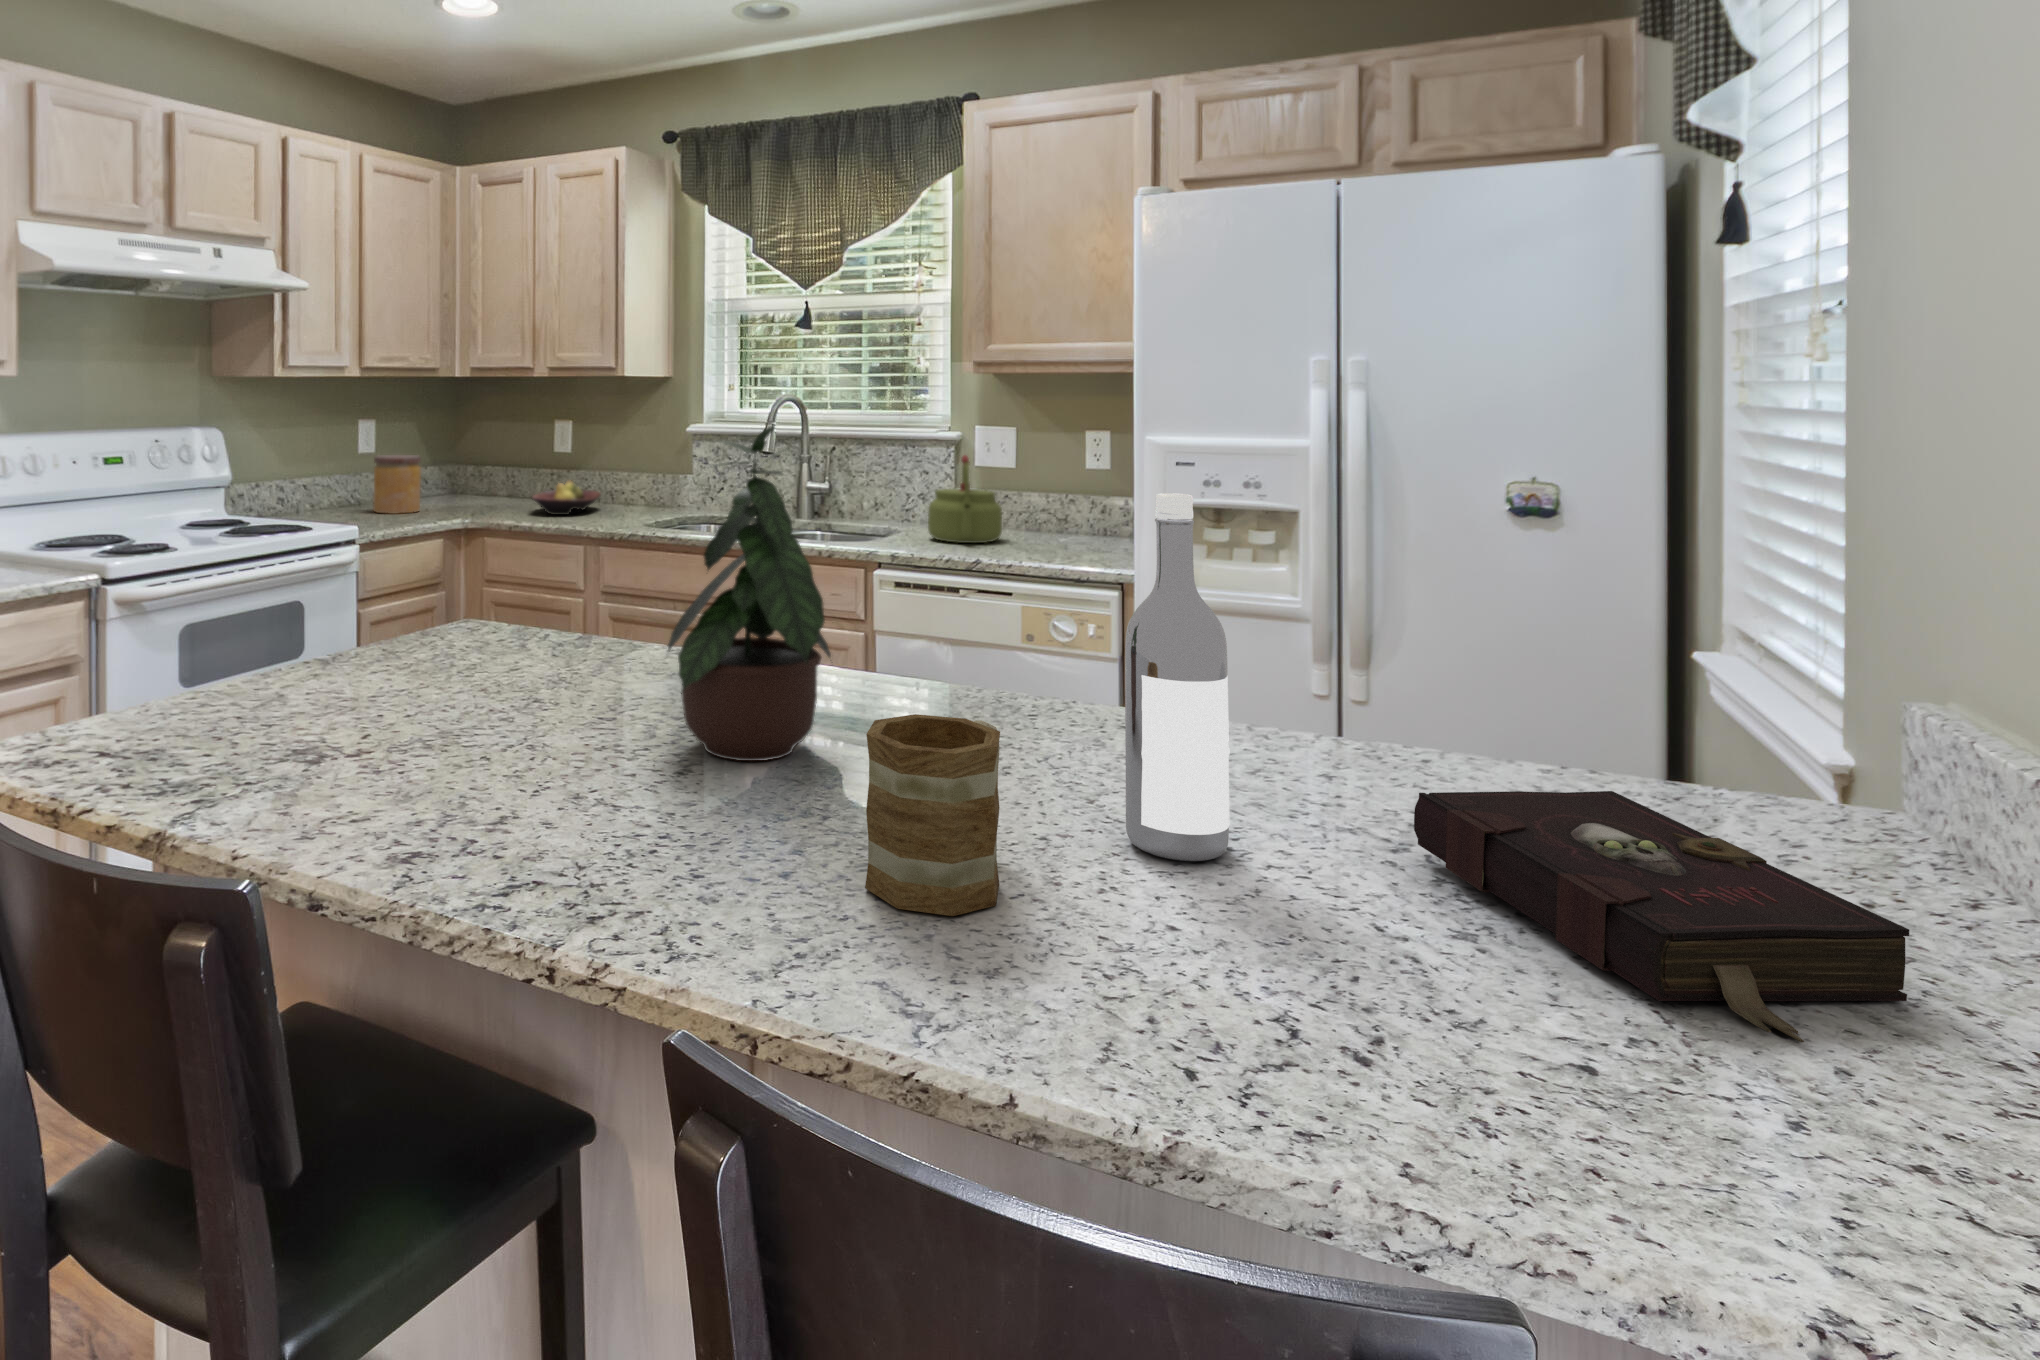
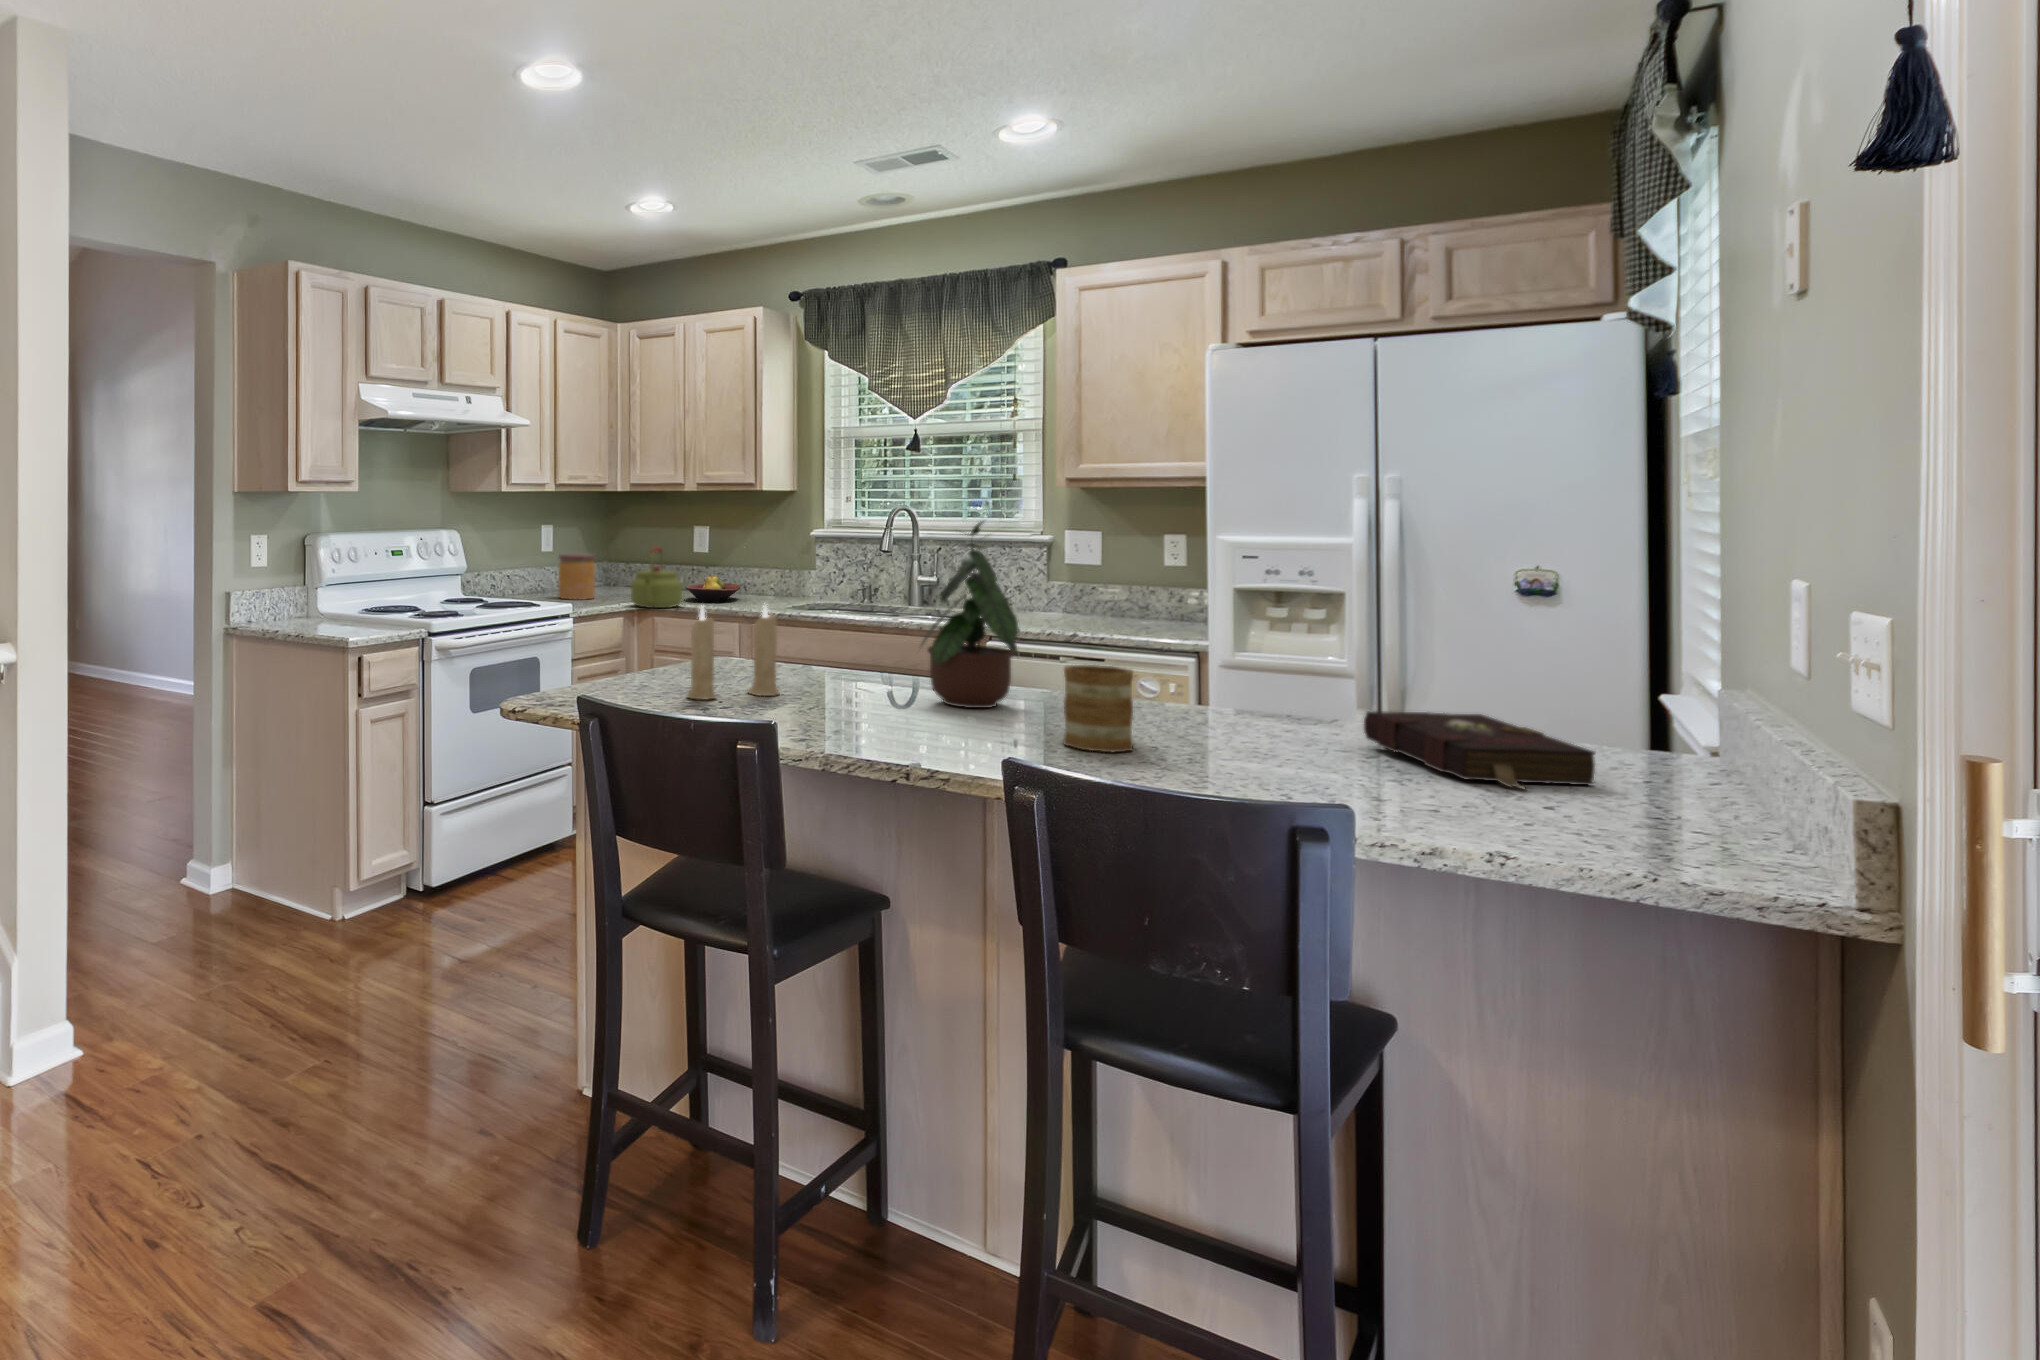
kettle: present [928,455,1002,543] -> present [631,547,682,608]
wine bottle: present [1125,493,1229,861] -> none [1200,554,1258,743]
candle: none [252,565,438,756] -> present [686,605,779,700]

